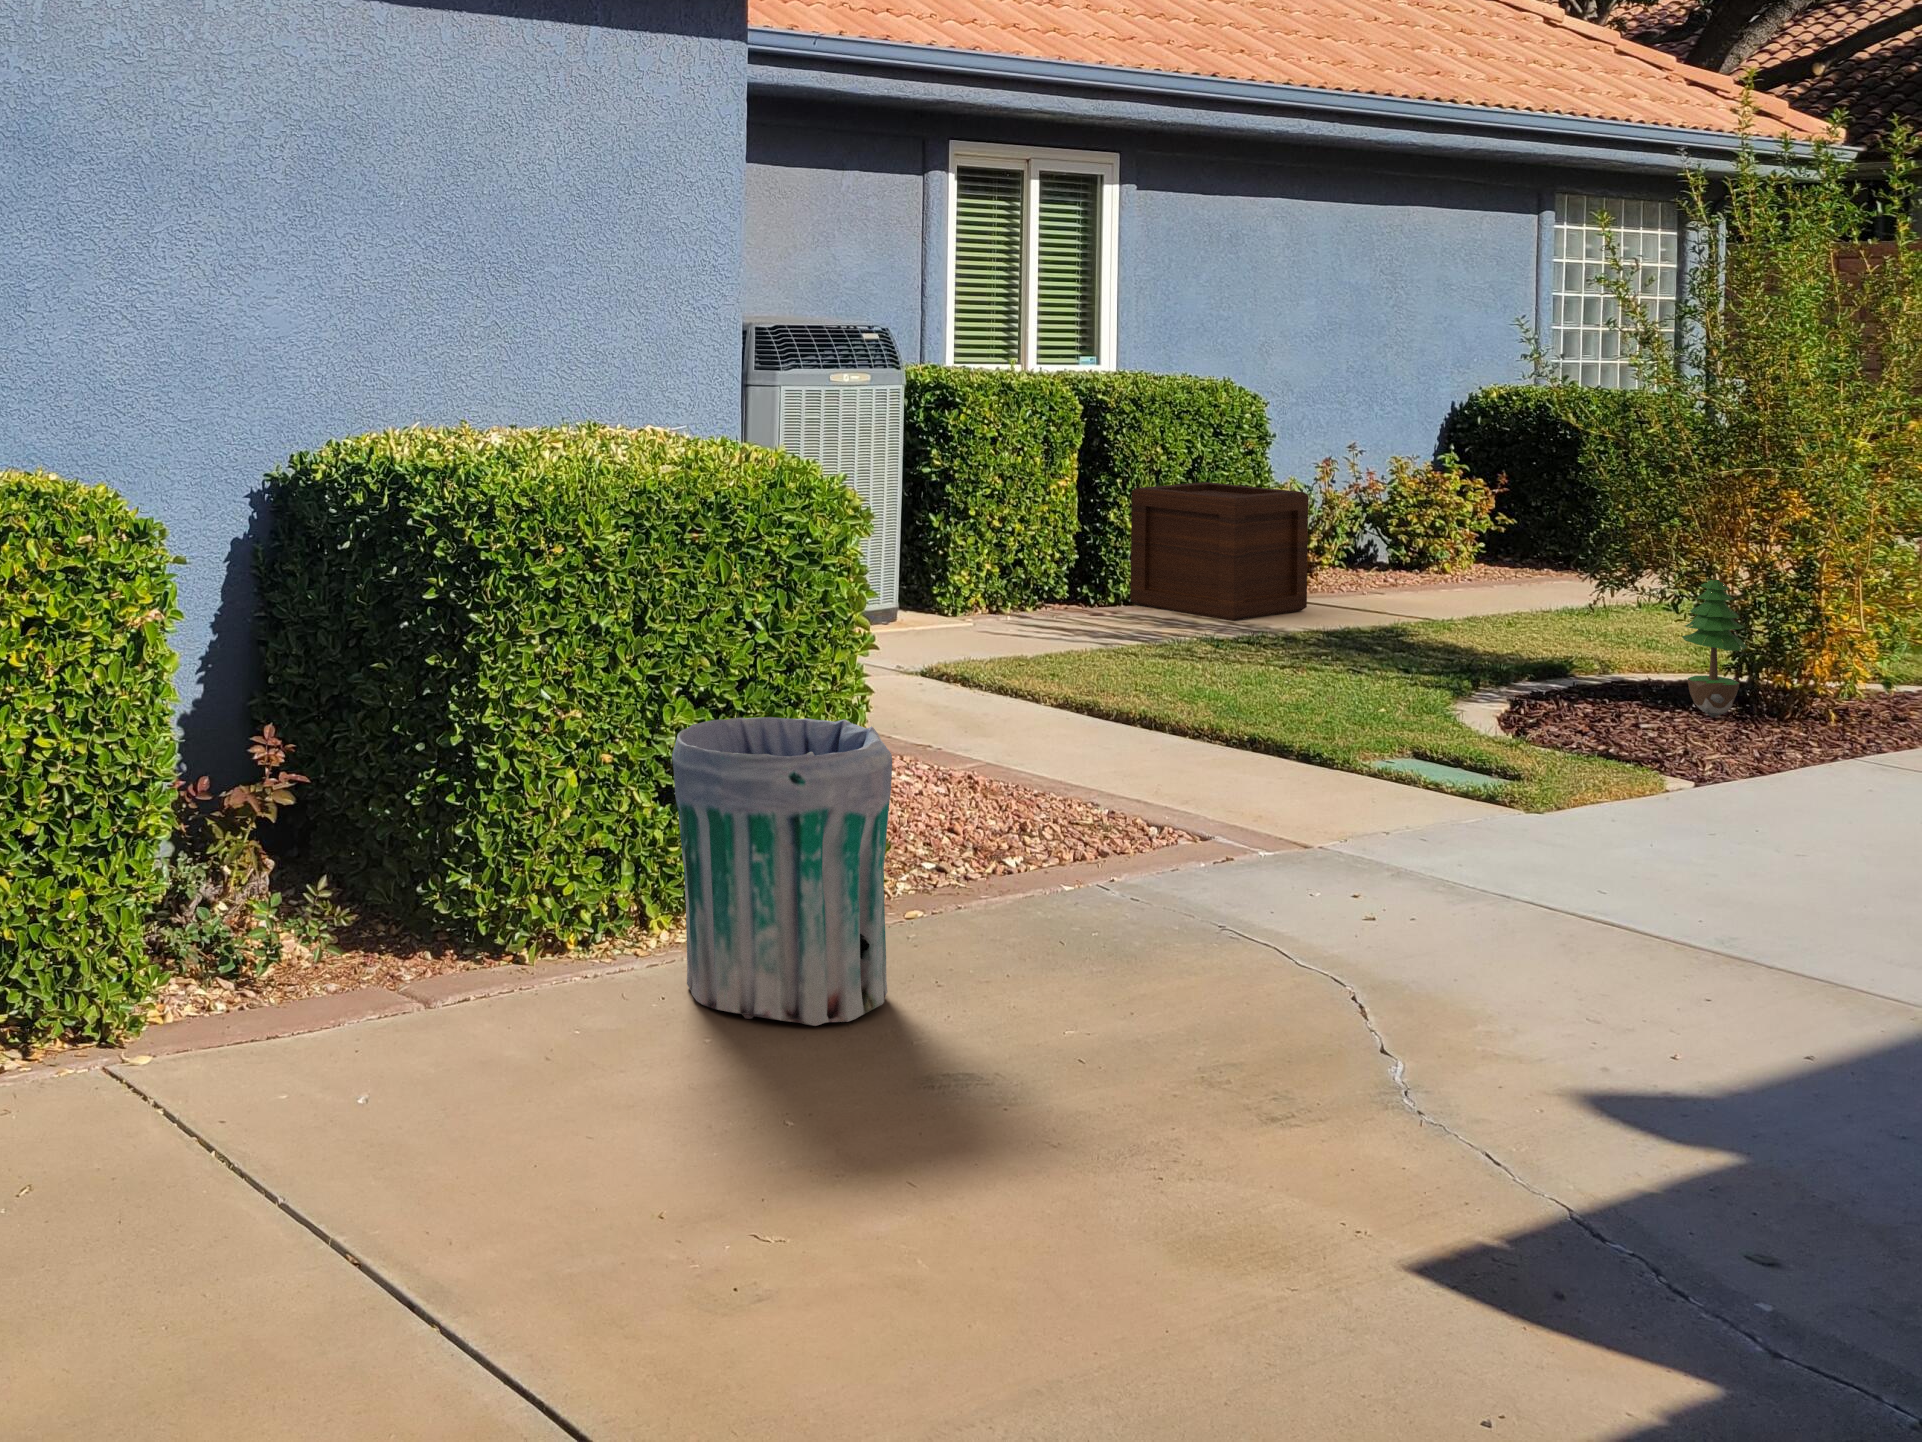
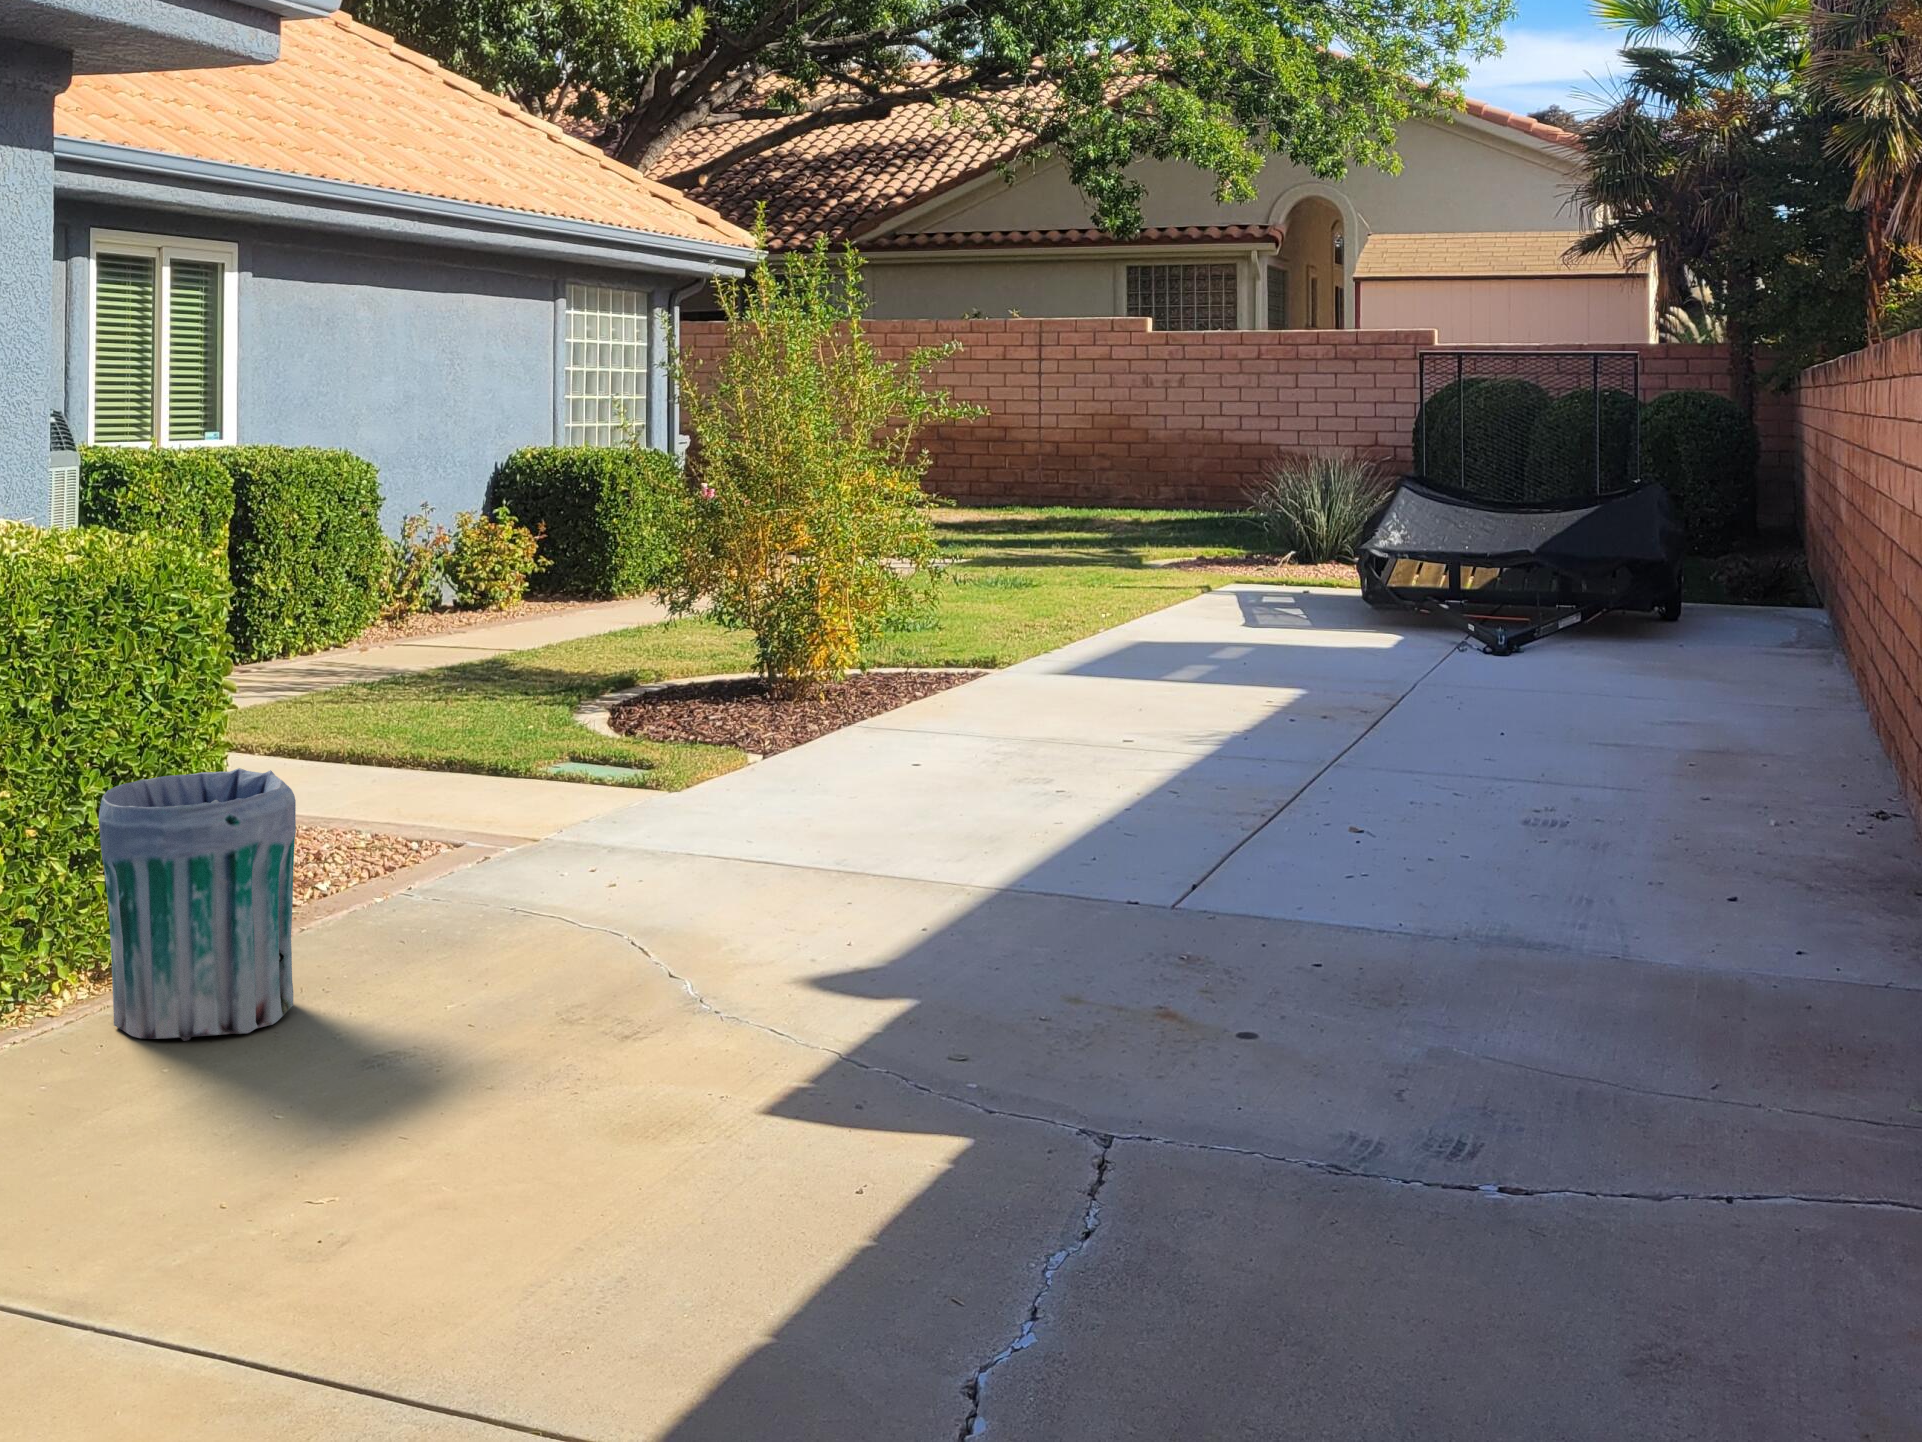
wooden crate: present [1130,482,1308,621] -> none [273,545,421,667]
potted tree: present [1682,580,1747,718] -> none [725,582,768,703]

